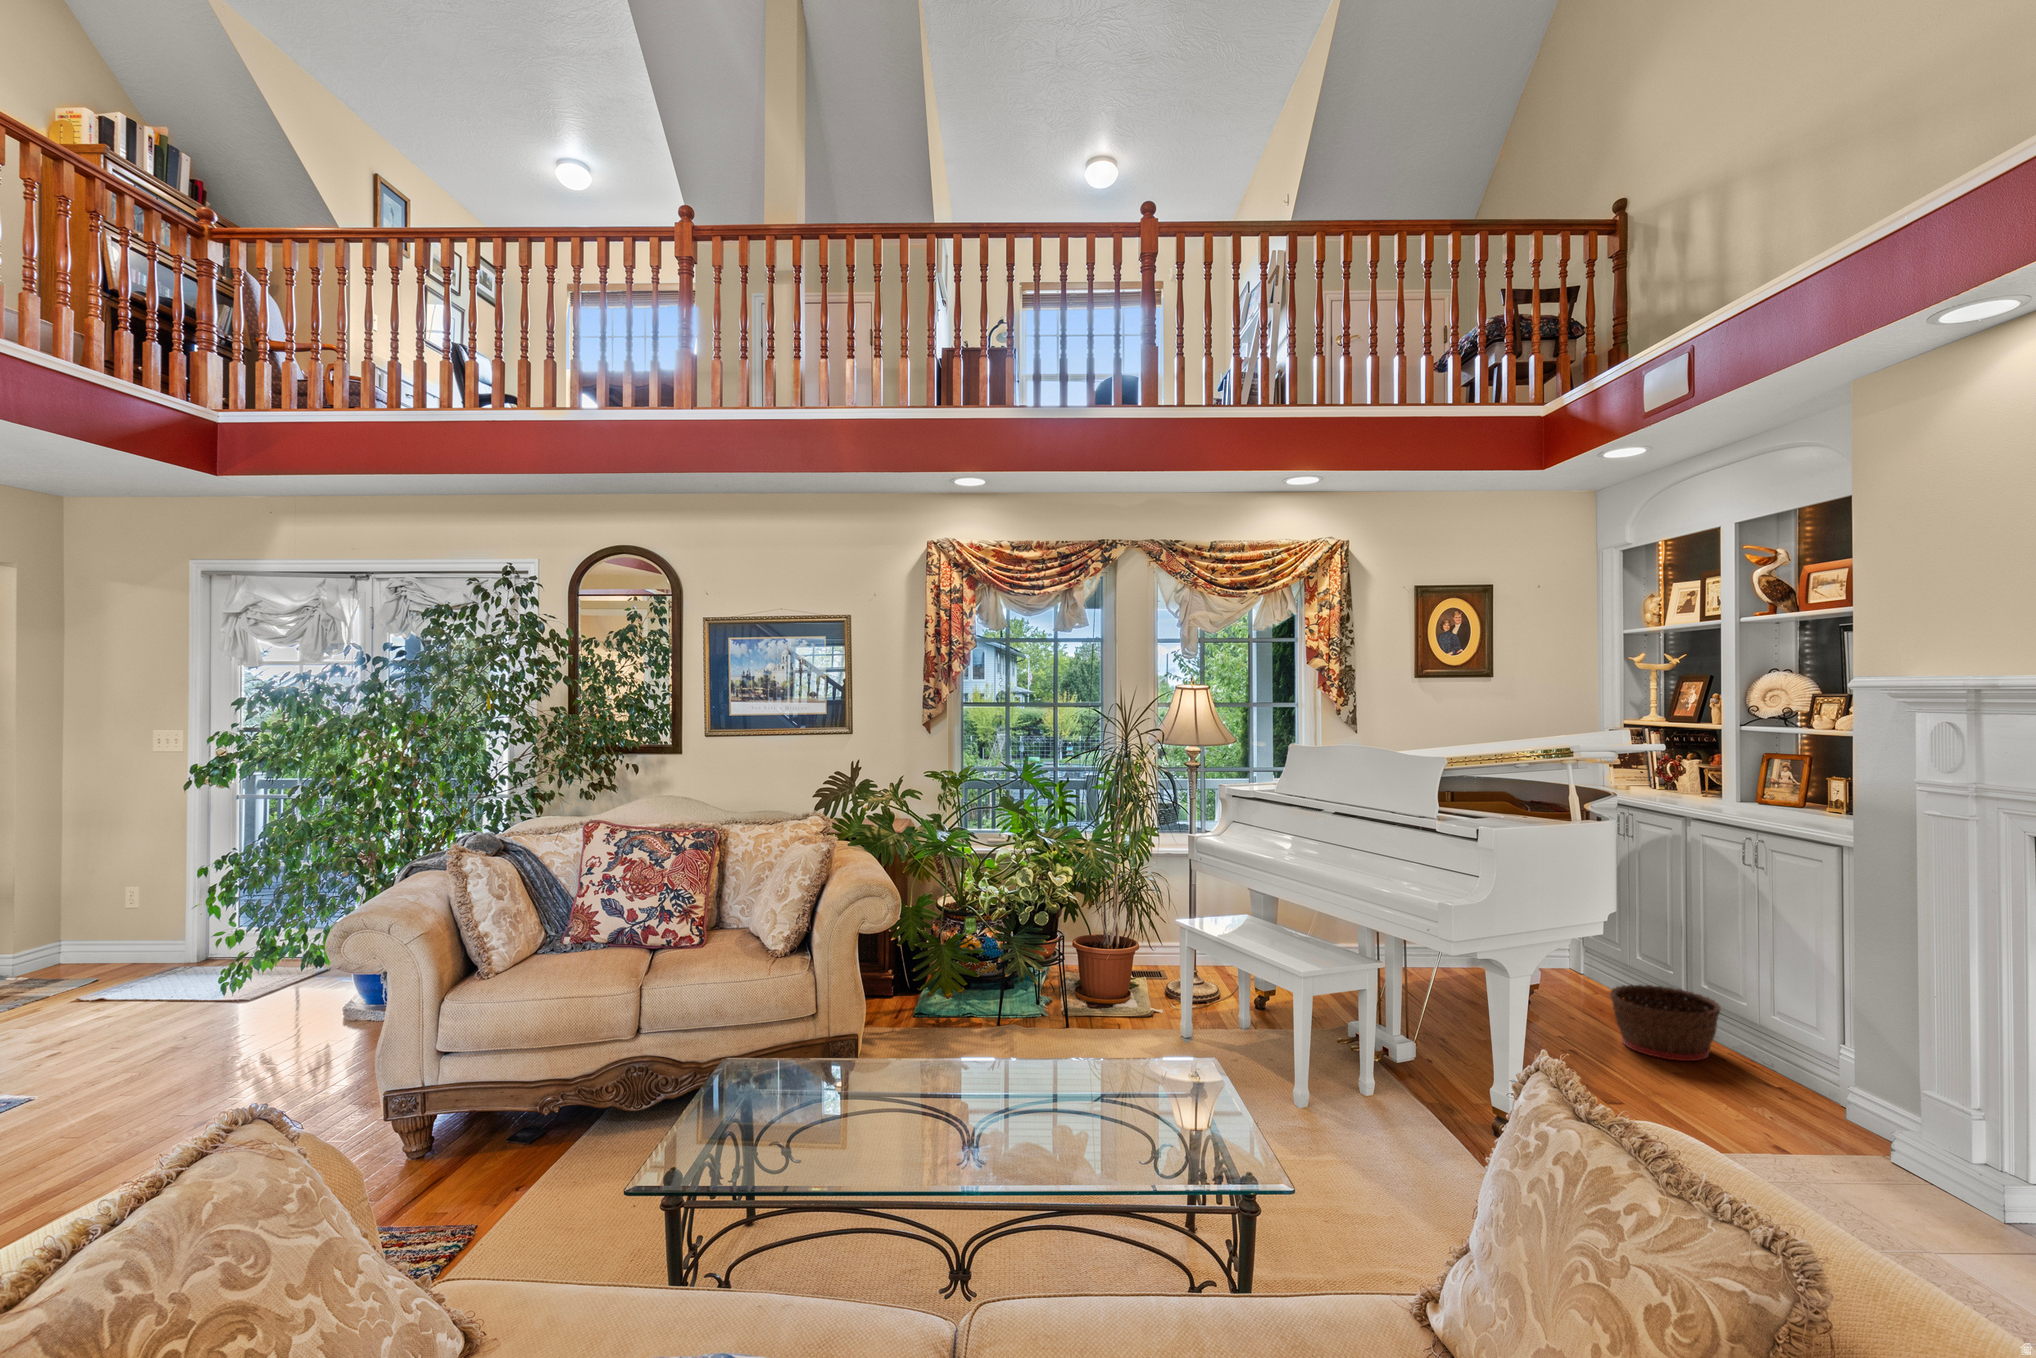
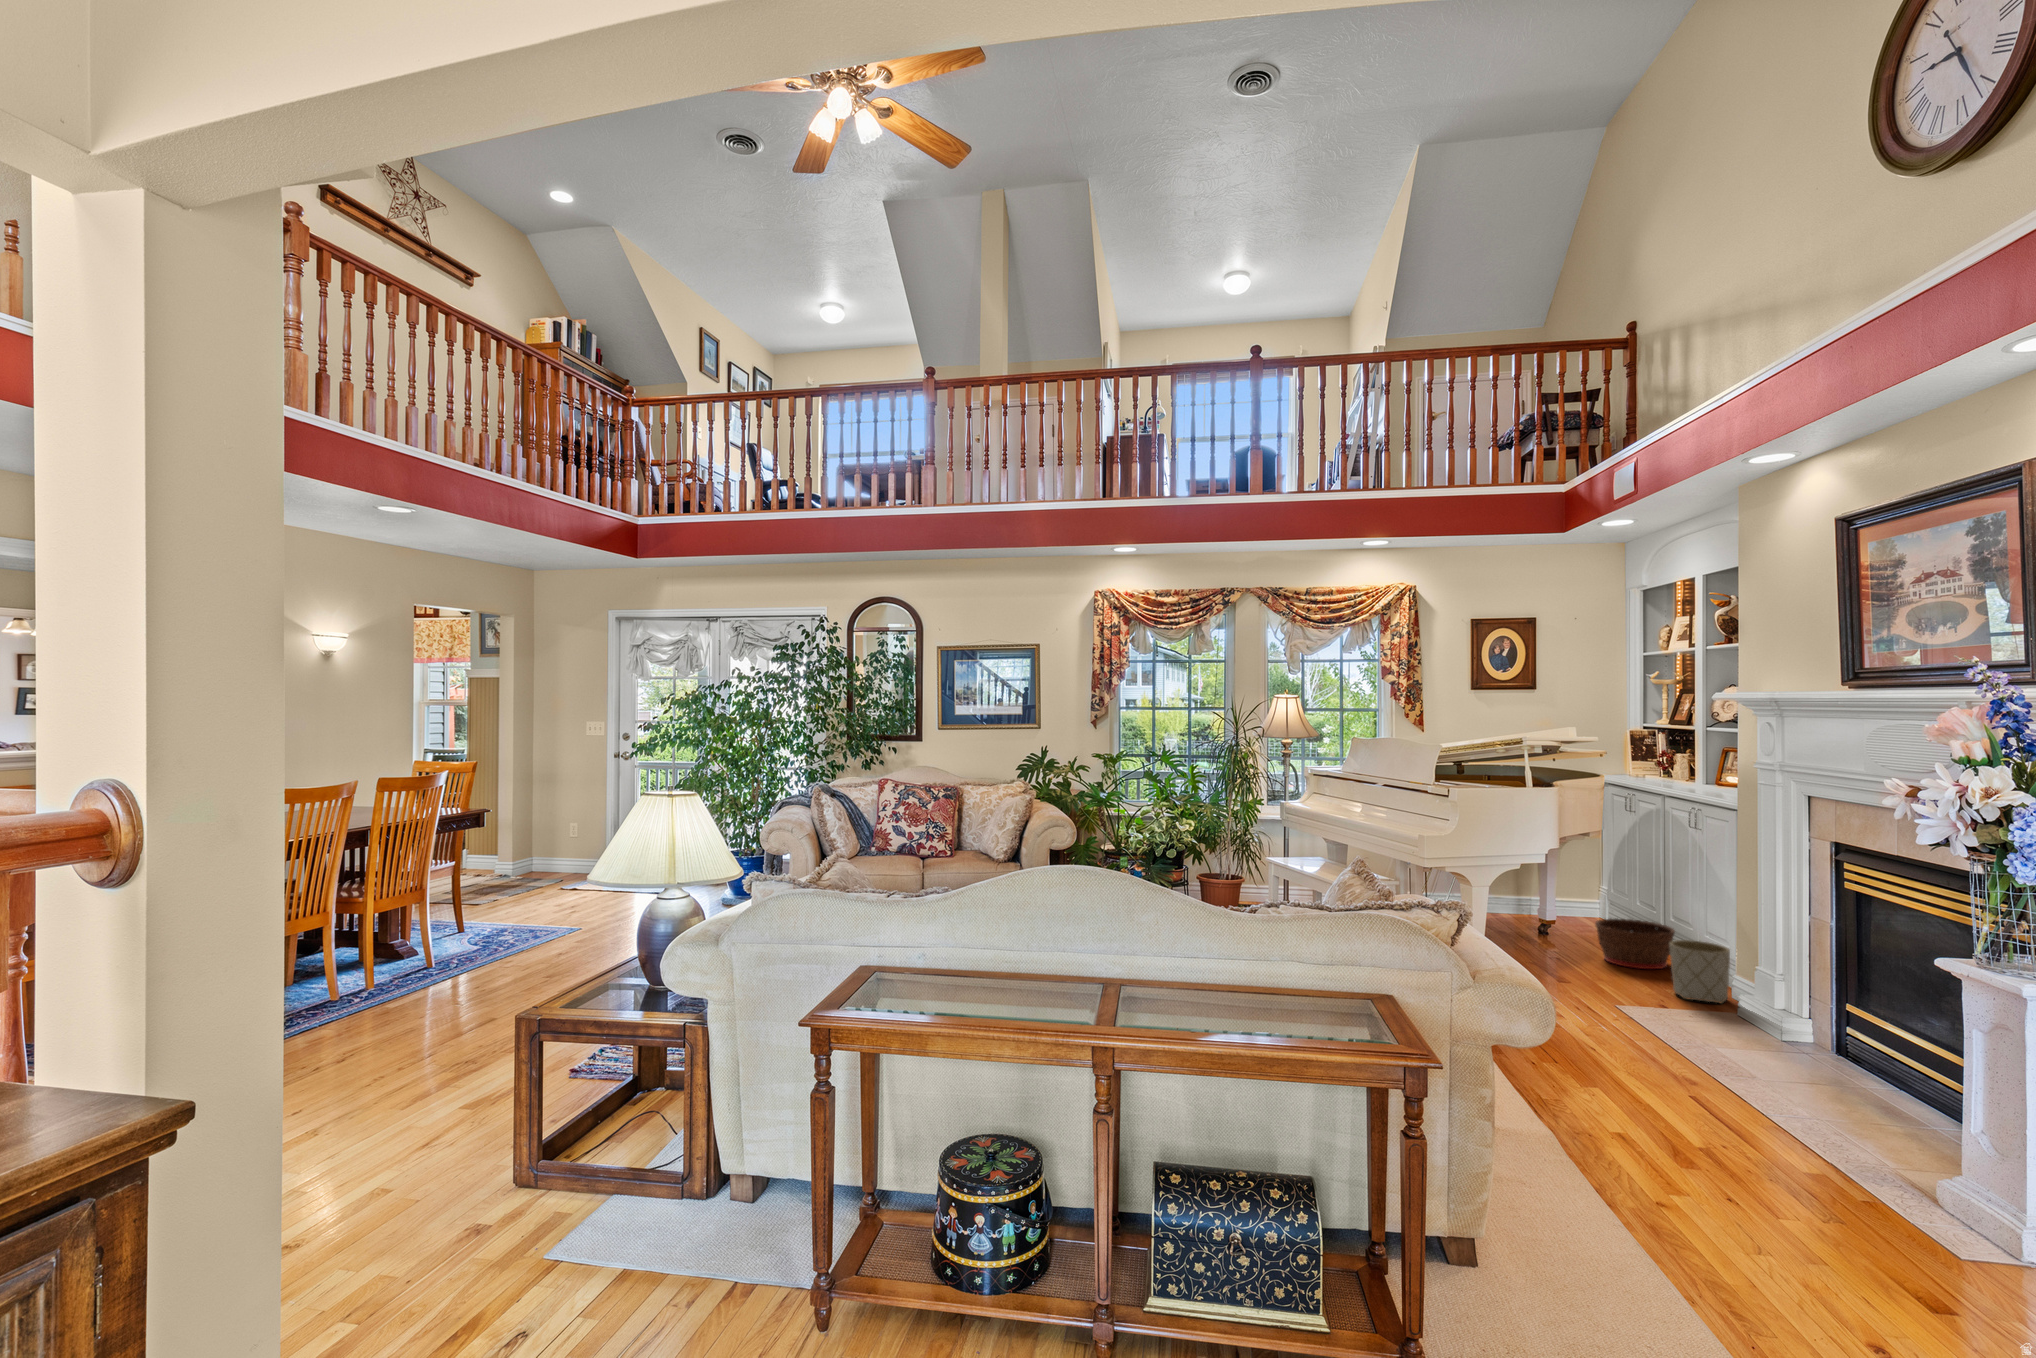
planter: none [1750,1031,1840,1128] -> present [1670,940,1730,1003]

